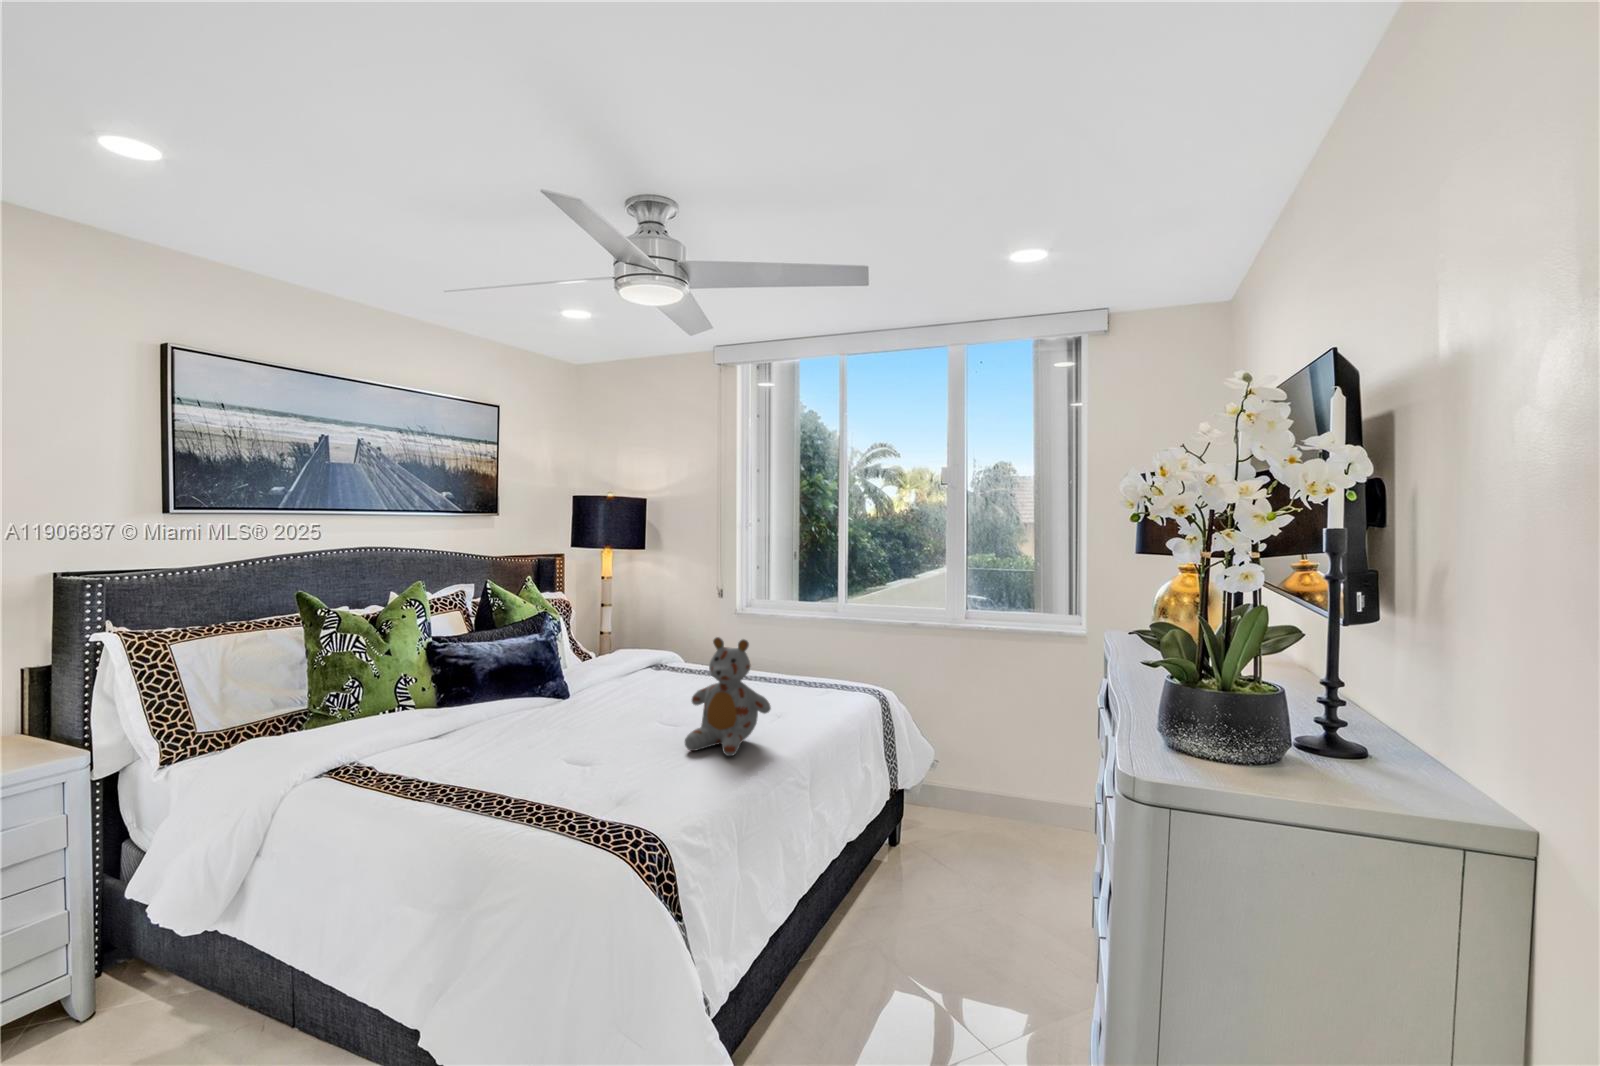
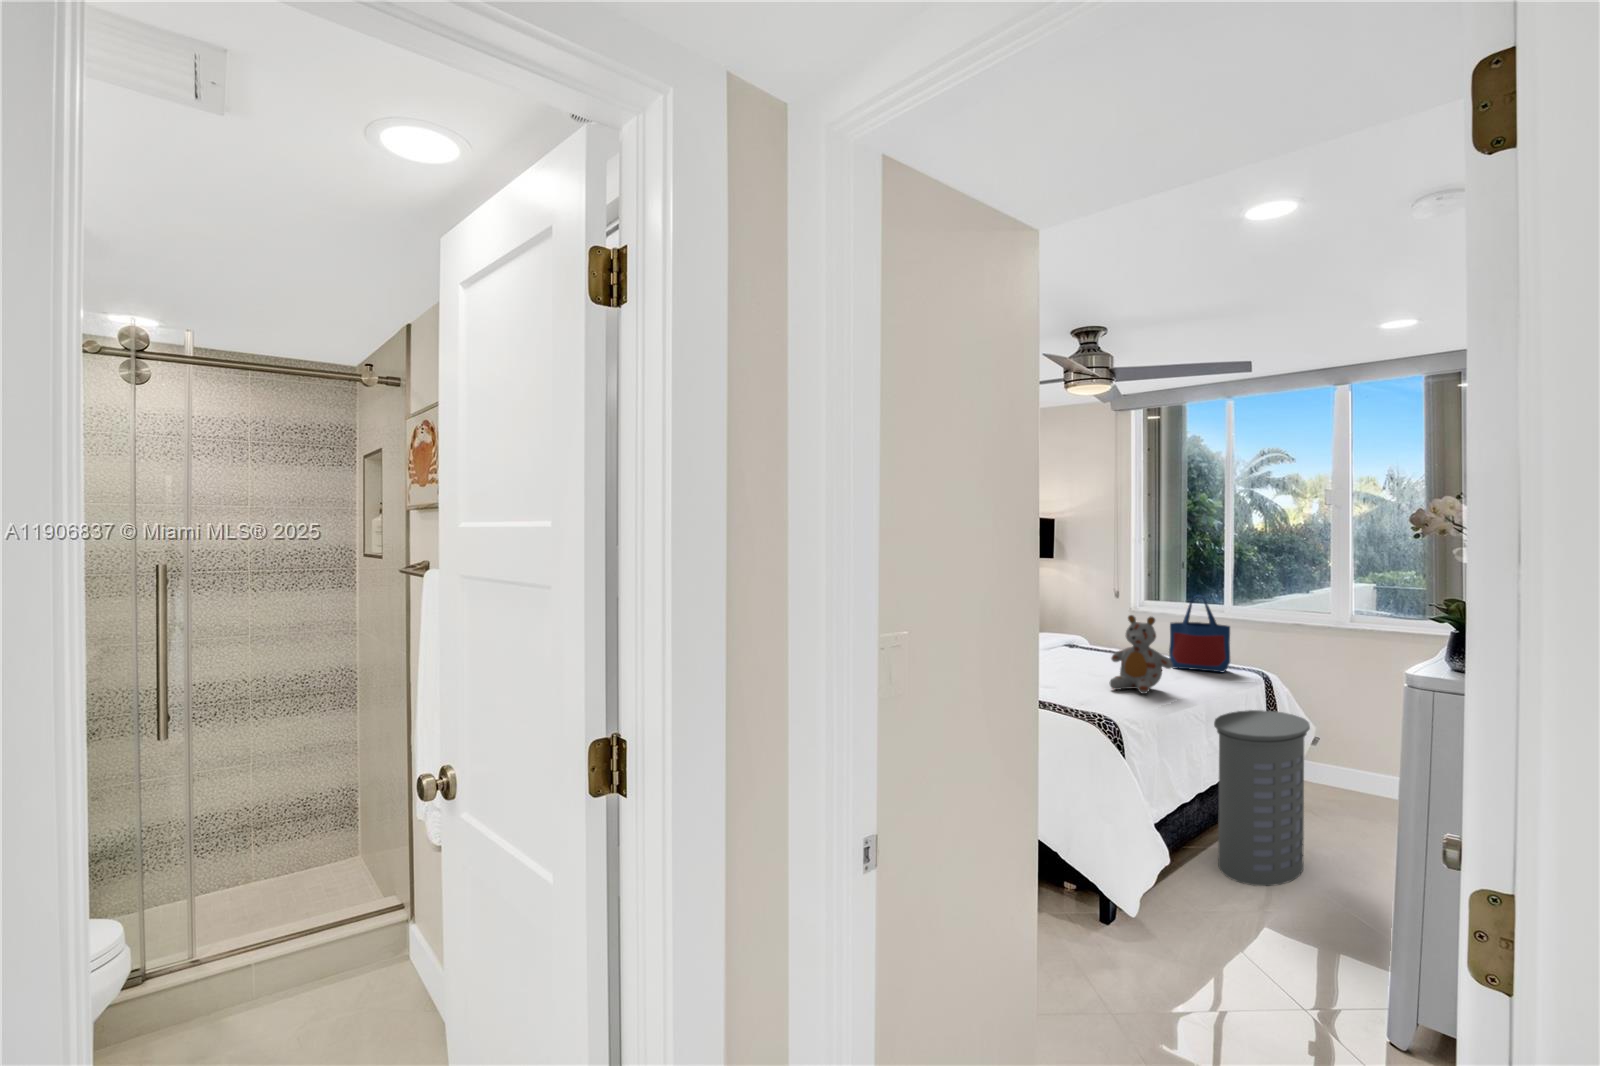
tote bag: none [774,597,843,695] -> present [1169,595,1230,673]
laundry hamper: none [822,751,936,1021] -> present [1214,710,1310,886]

